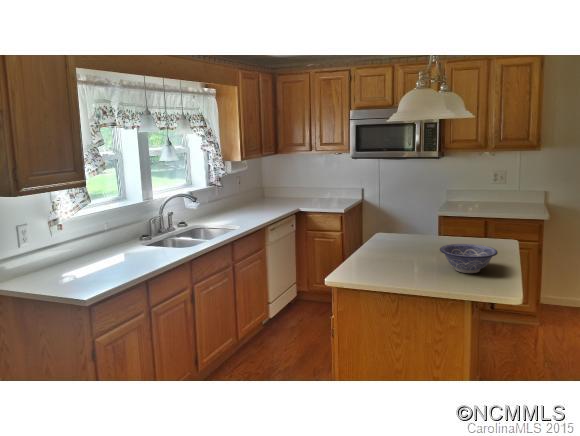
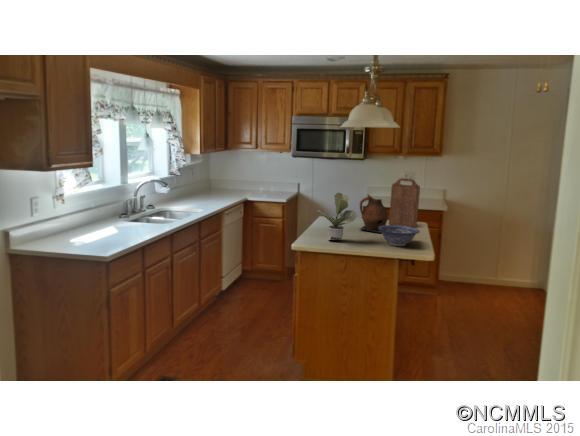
cutting board: none [463,180,503,243] -> present [389,178,420,227]
ceramic pitcher: none [421,202,466,253] -> present [360,194,388,233]
potted plant: none [357,203,410,266] -> present [317,193,357,240]

